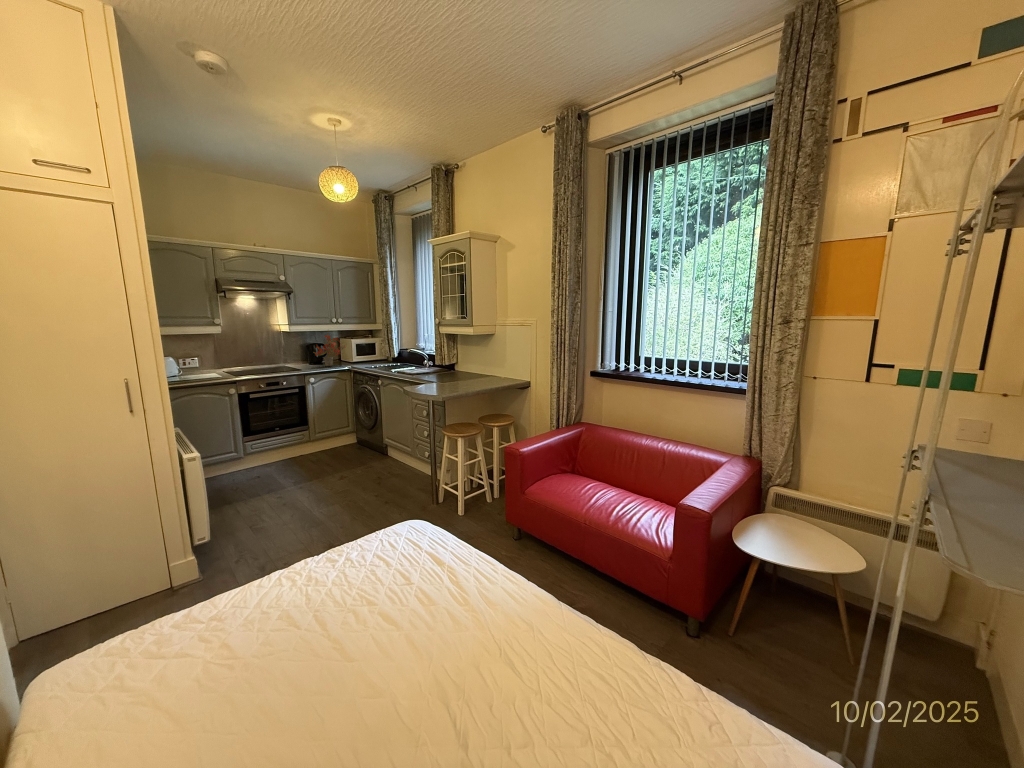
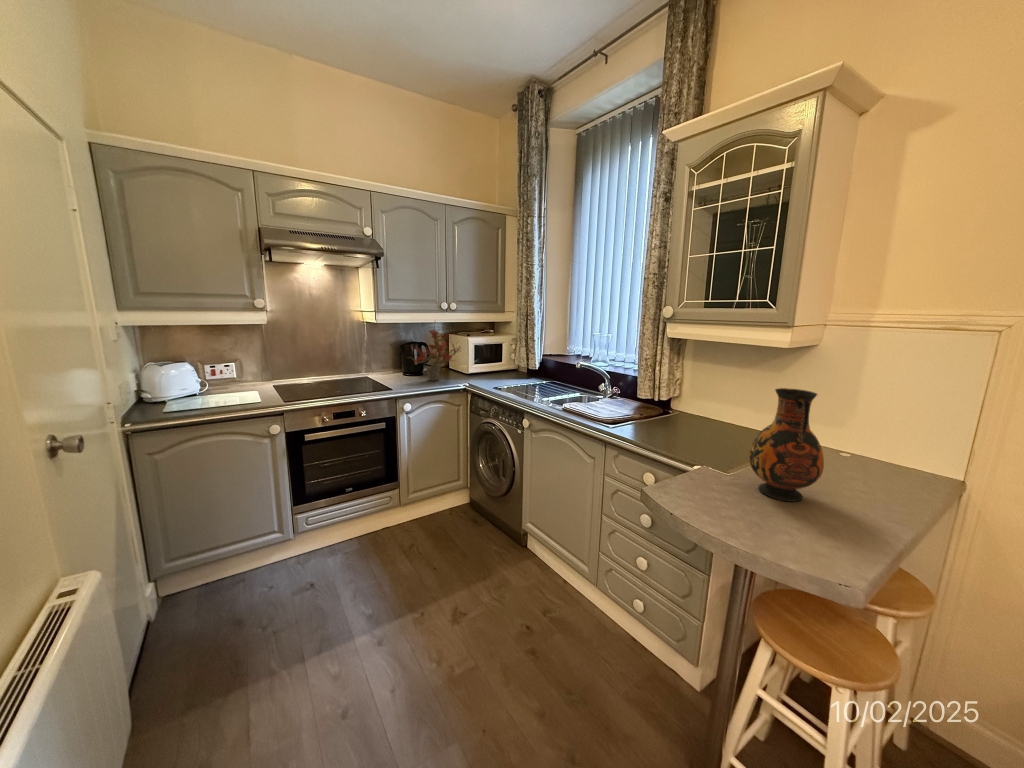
vase: none [443,347,466,387] -> present [749,388,824,502]

